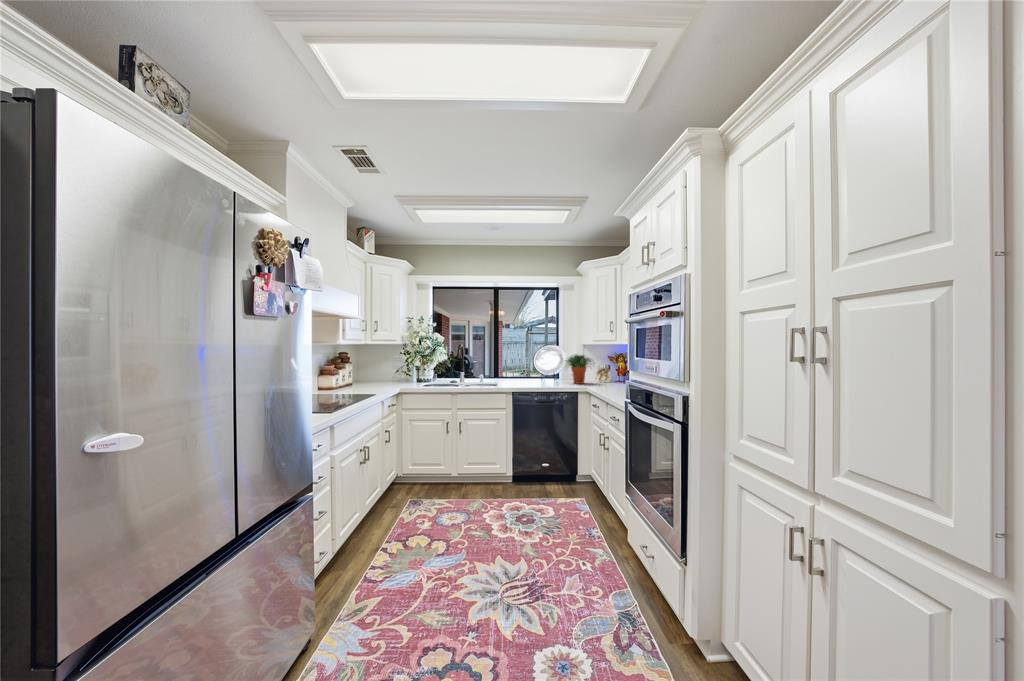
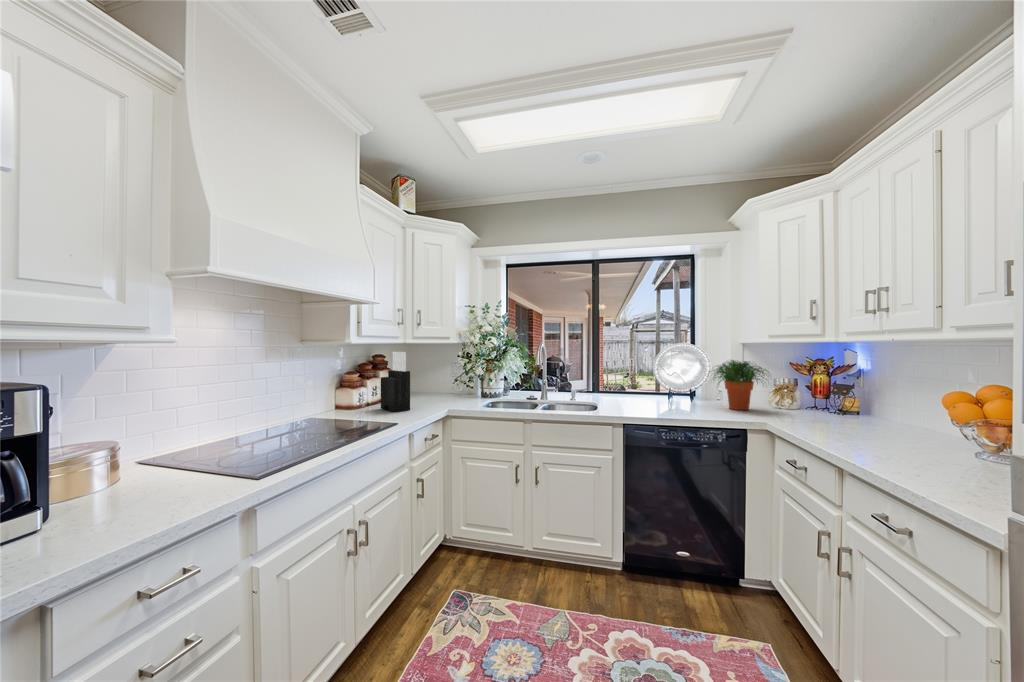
knife block: none [351,350,374,390] -> present [381,352,410,412]

